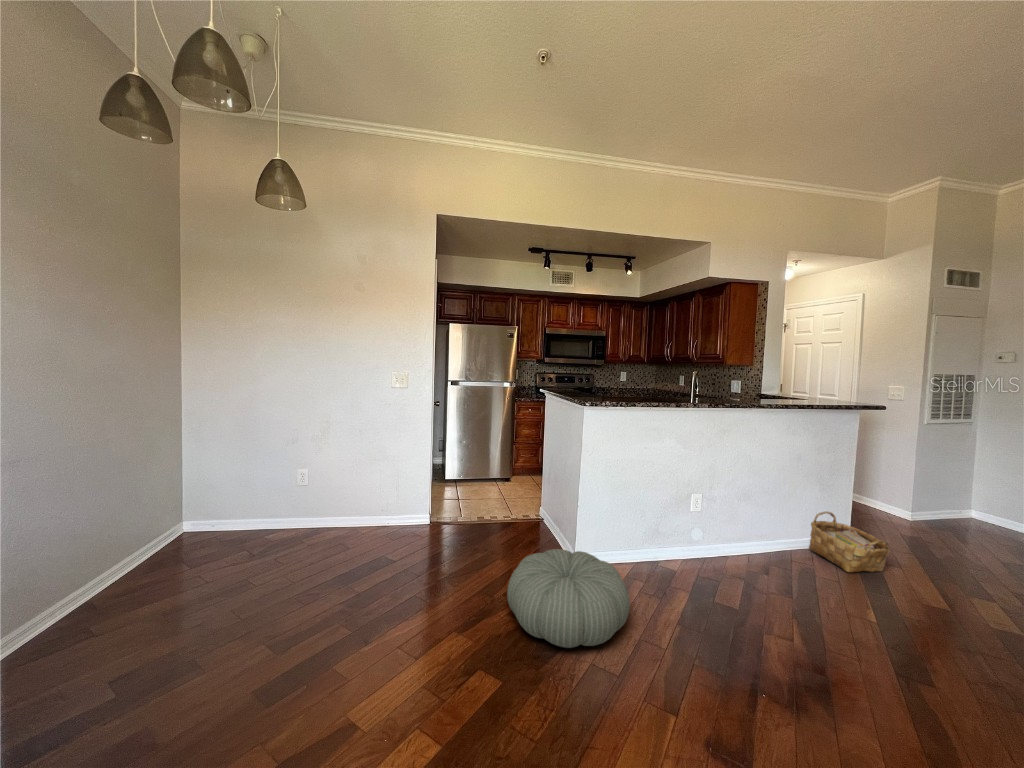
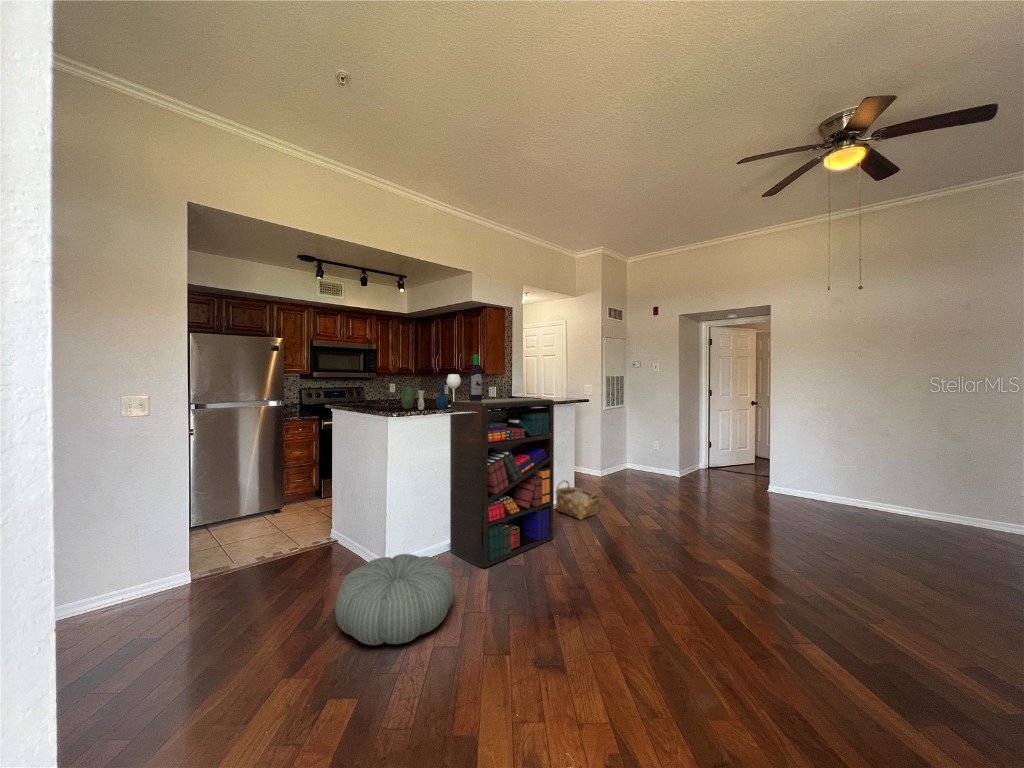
wine bottle: none [658,340,704,402] -> present [447,354,482,407]
vase: none [604,373,655,402] -> present [401,384,448,410]
bookshelf: none [648,394,806,595] -> present [450,398,554,568]

